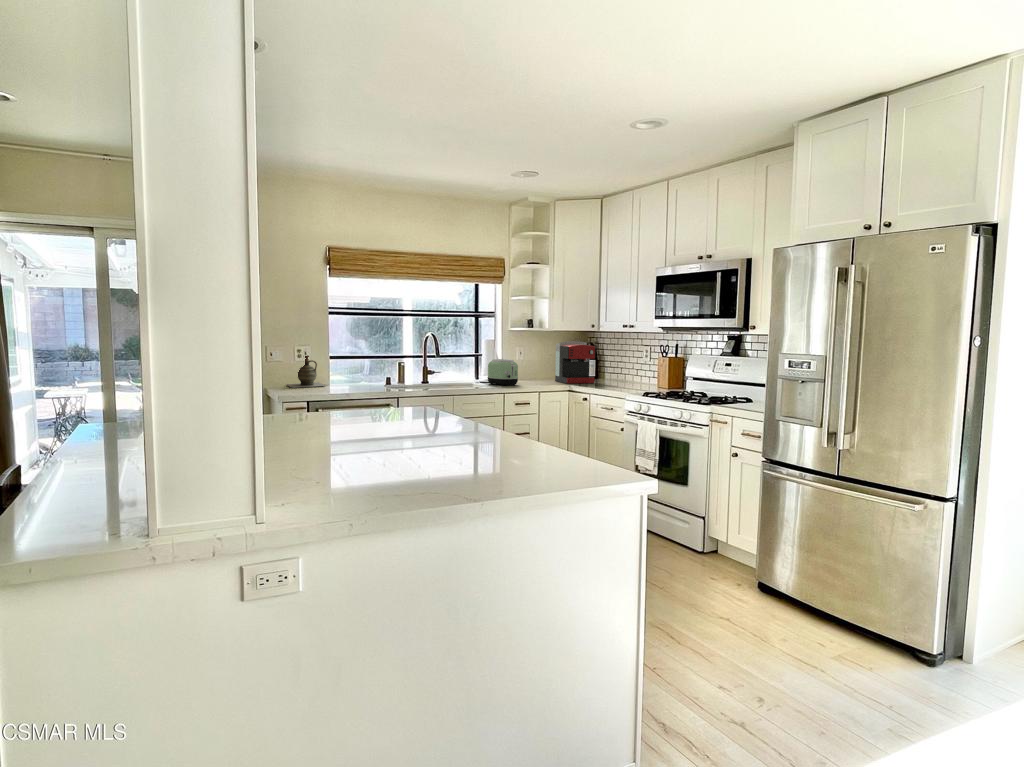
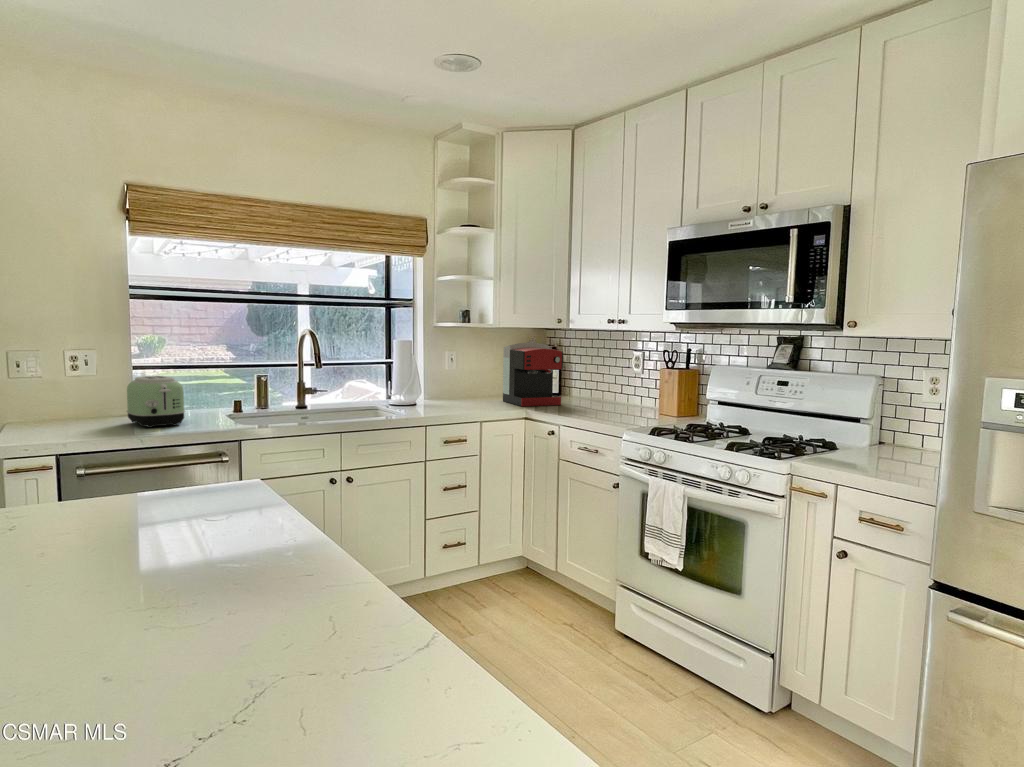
ceramic jug: present [286,355,325,388] -> none [48,367,122,425]
toaster: present [487,359,518,385] -> present [127,376,185,428]

